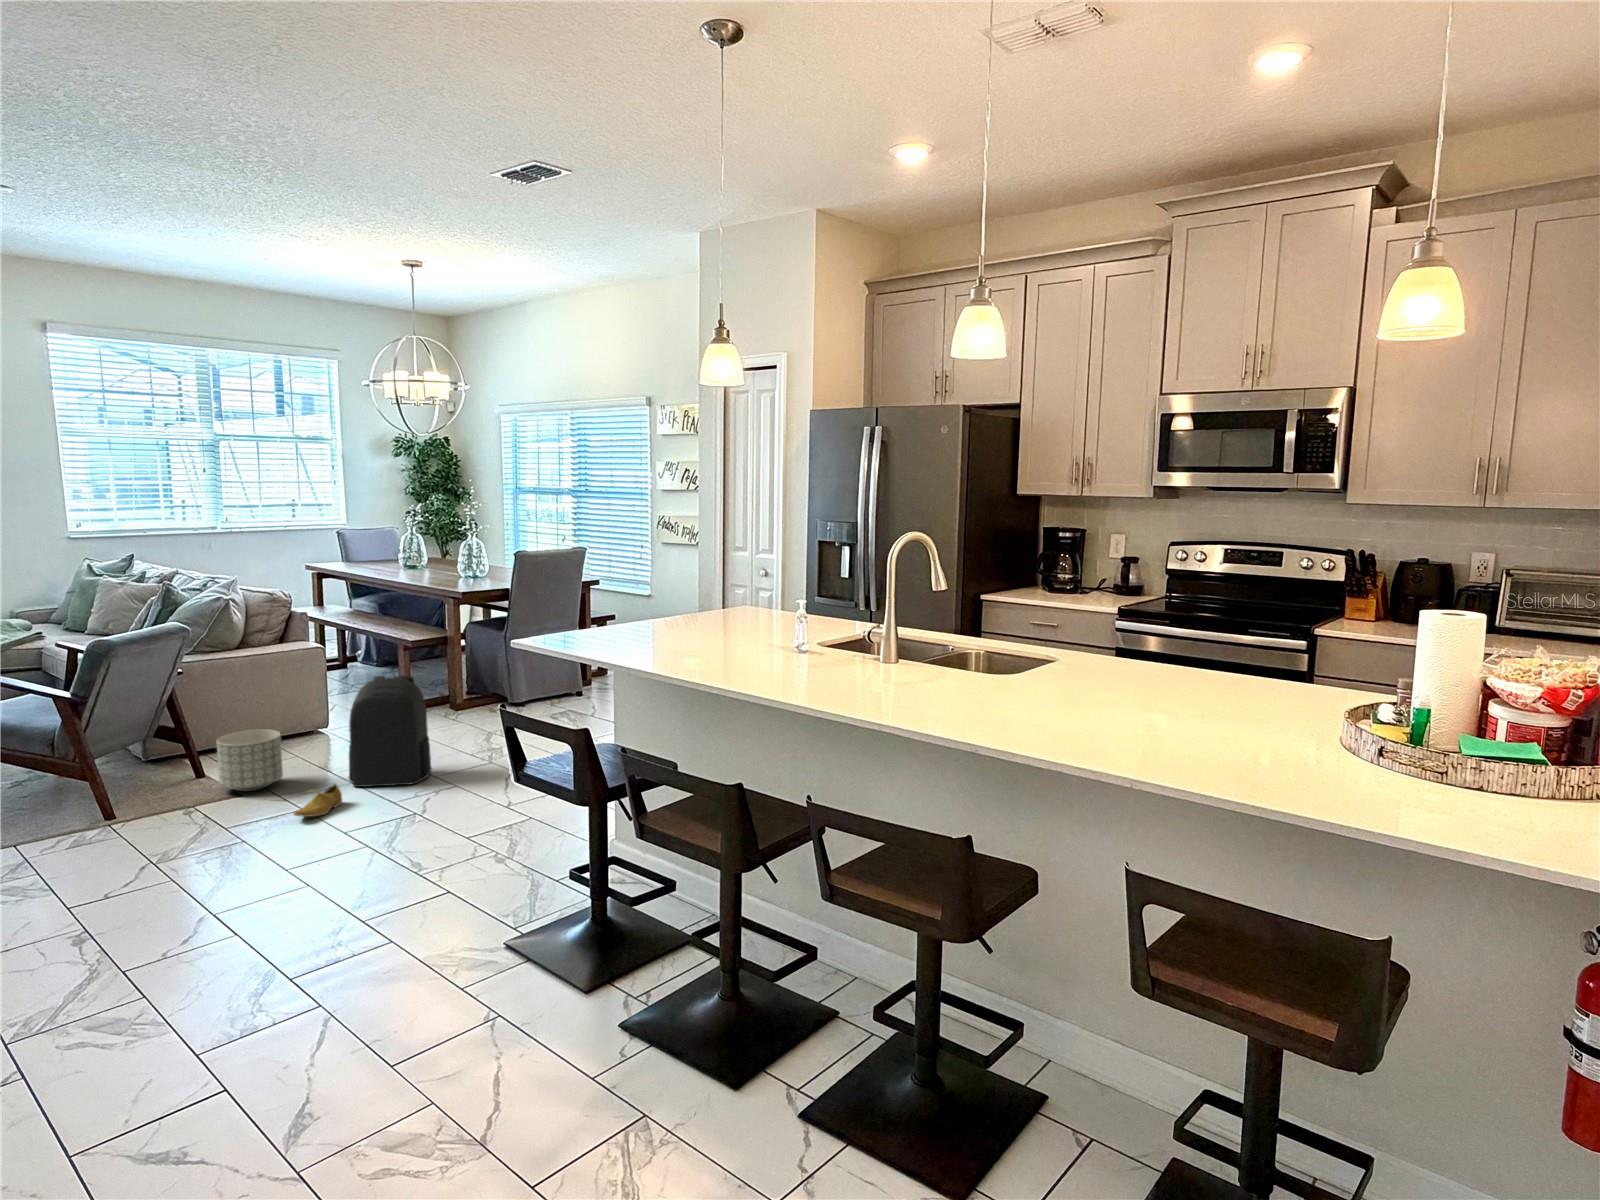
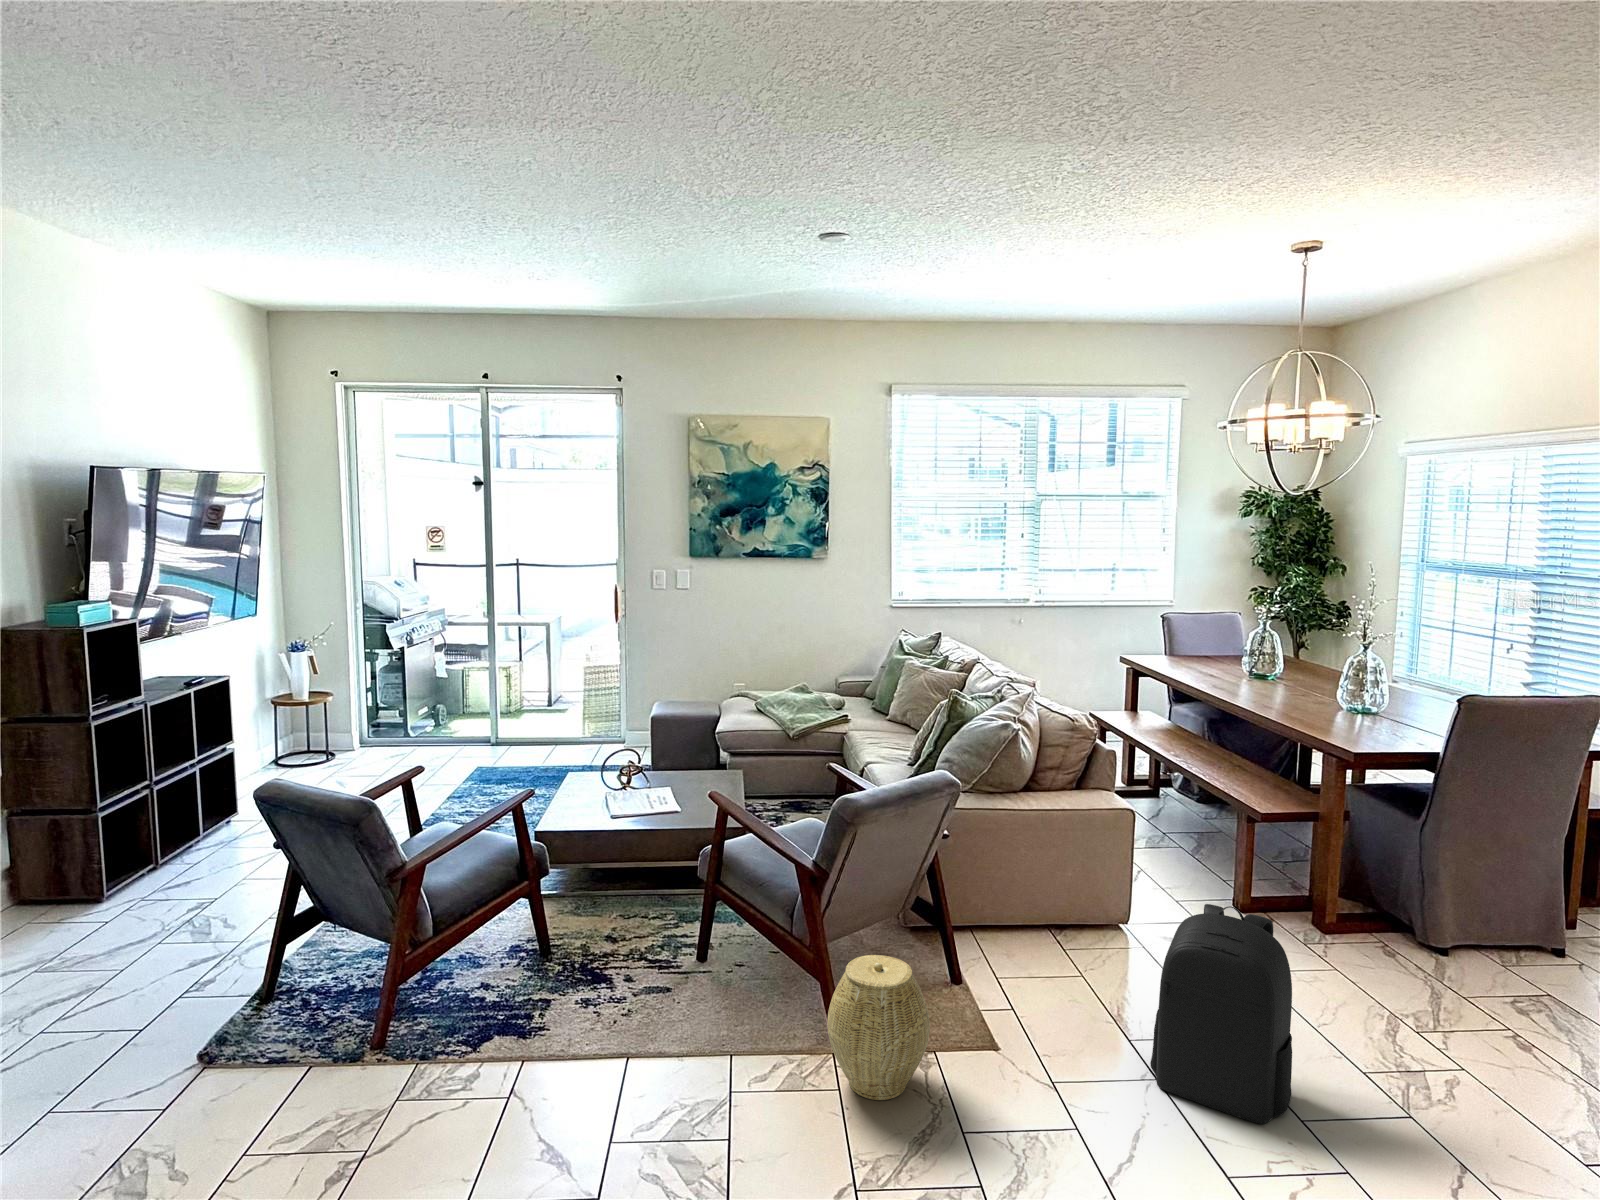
planter: present [216,729,283,791] -> none [975,933,1059,1034]
woven basket: none [103,746,190,840] -> present [827,955,930,1100]
shoe: present [293,785,342,817] -> none [1060,1091,1138,1153]

